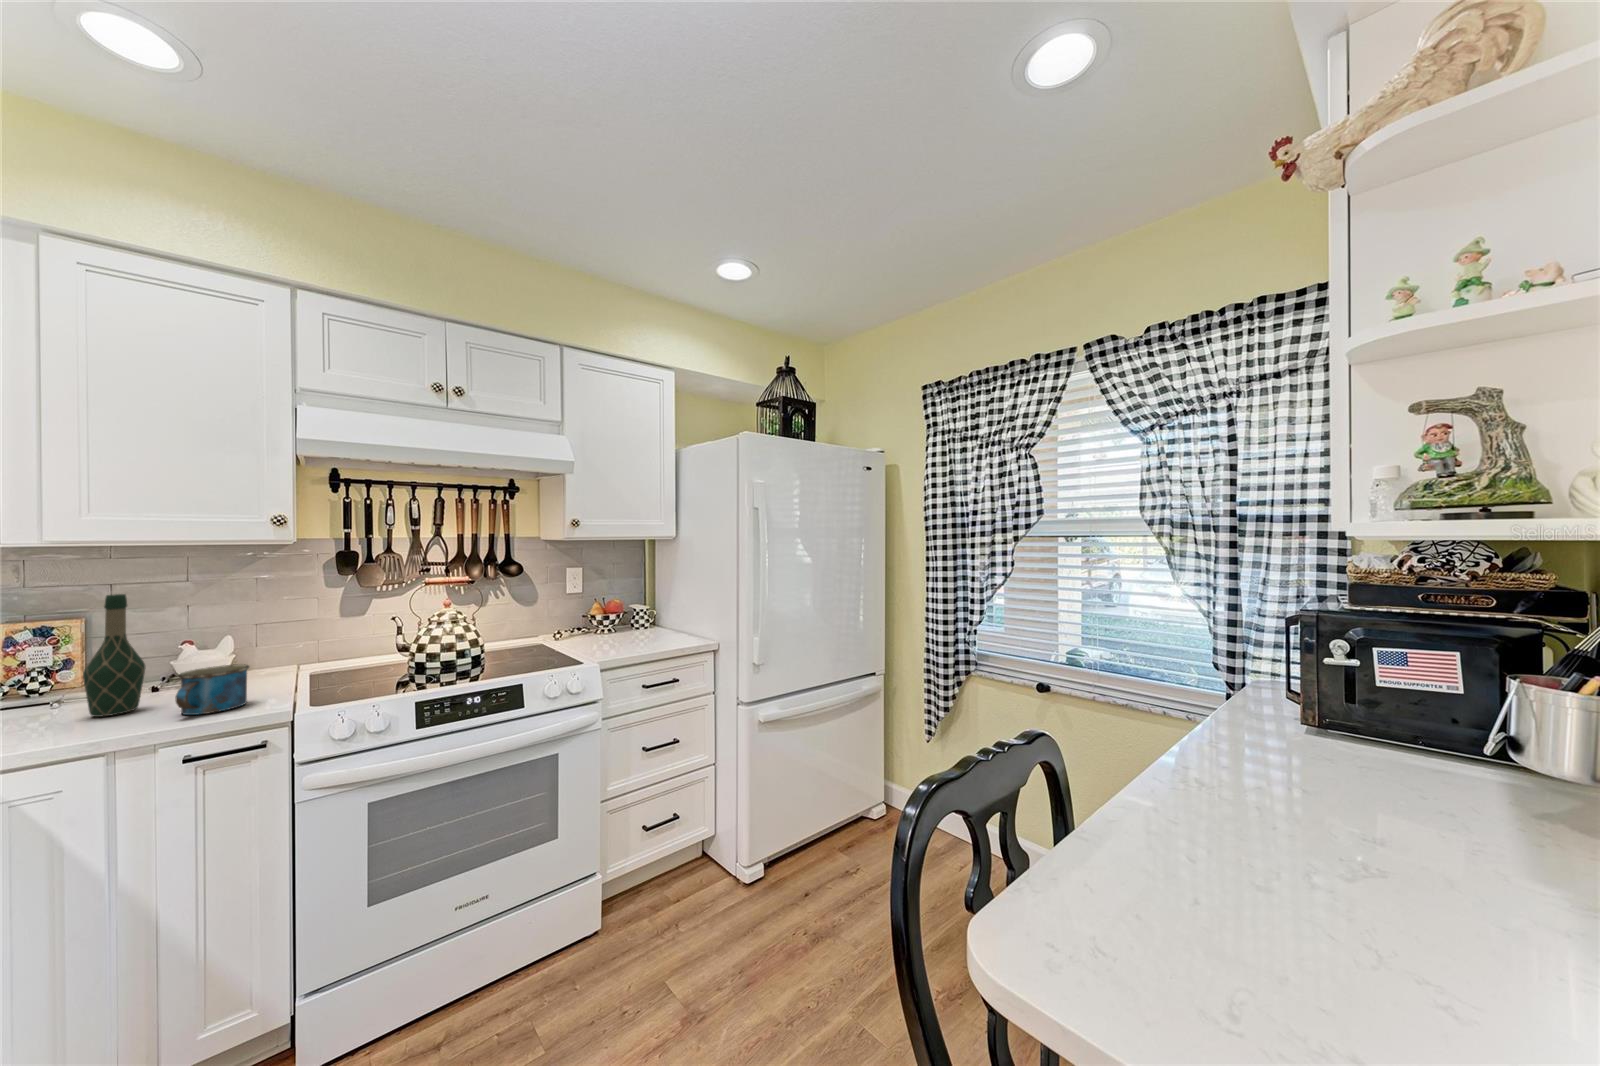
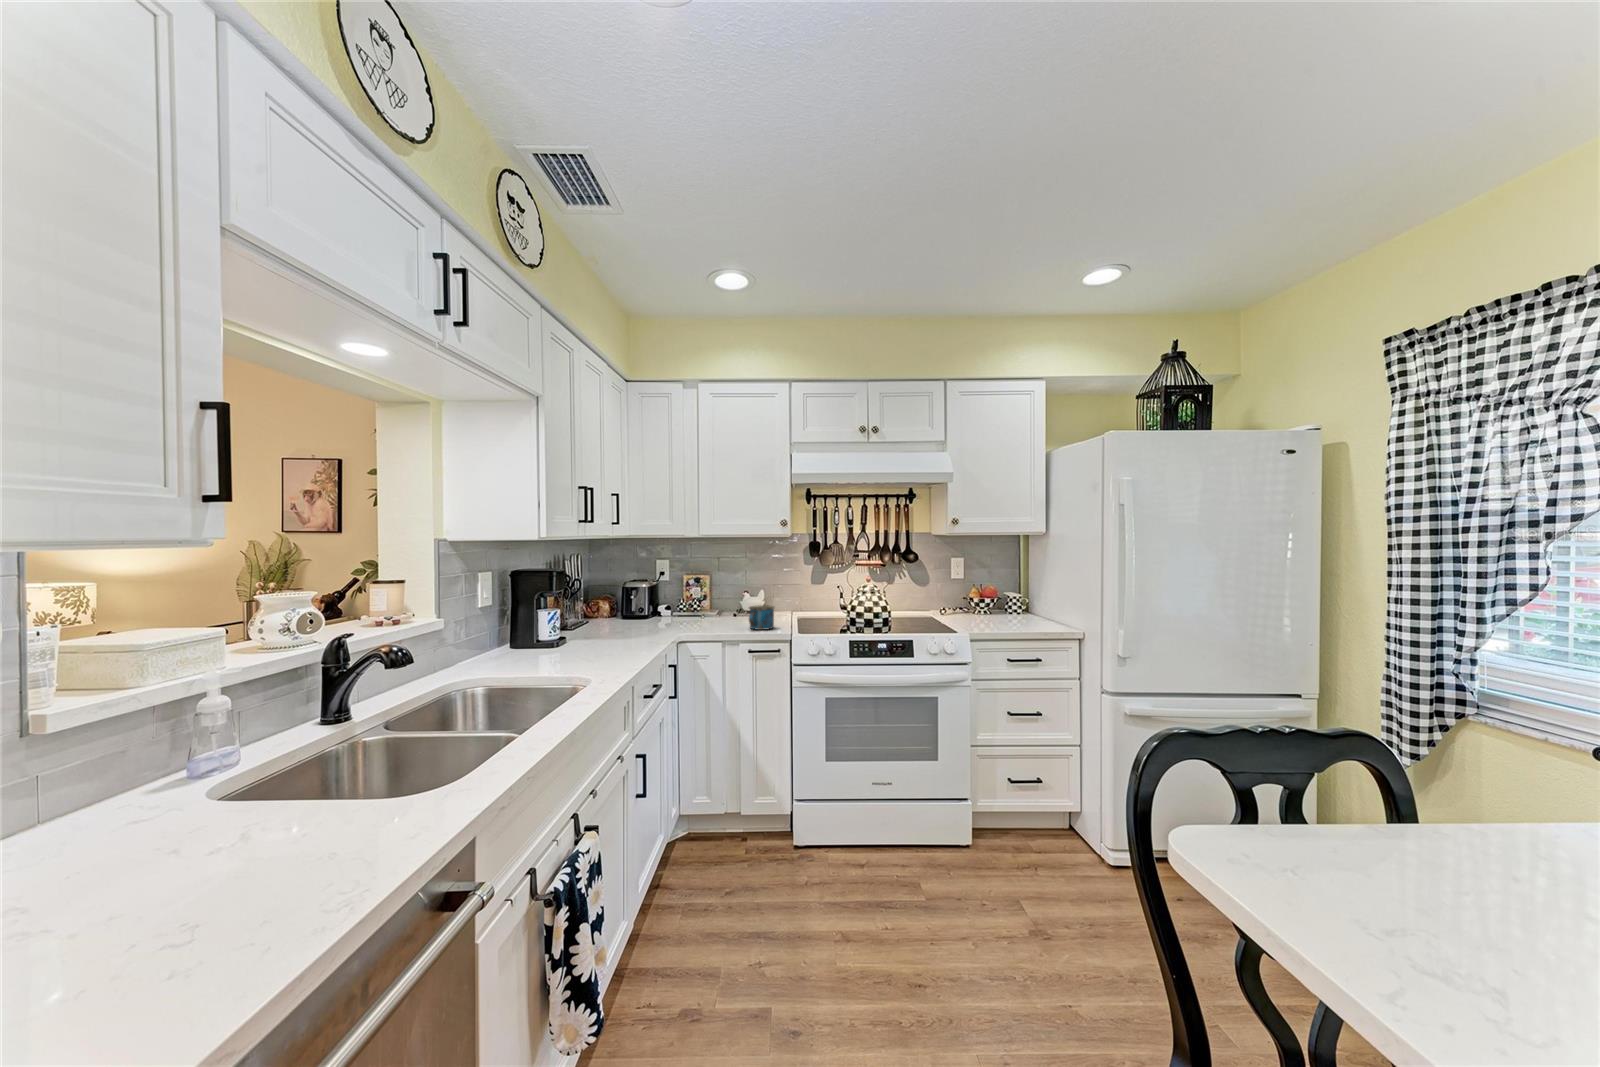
wine bottle: present [83,594,145,717] -> none [716,563,735,625]

